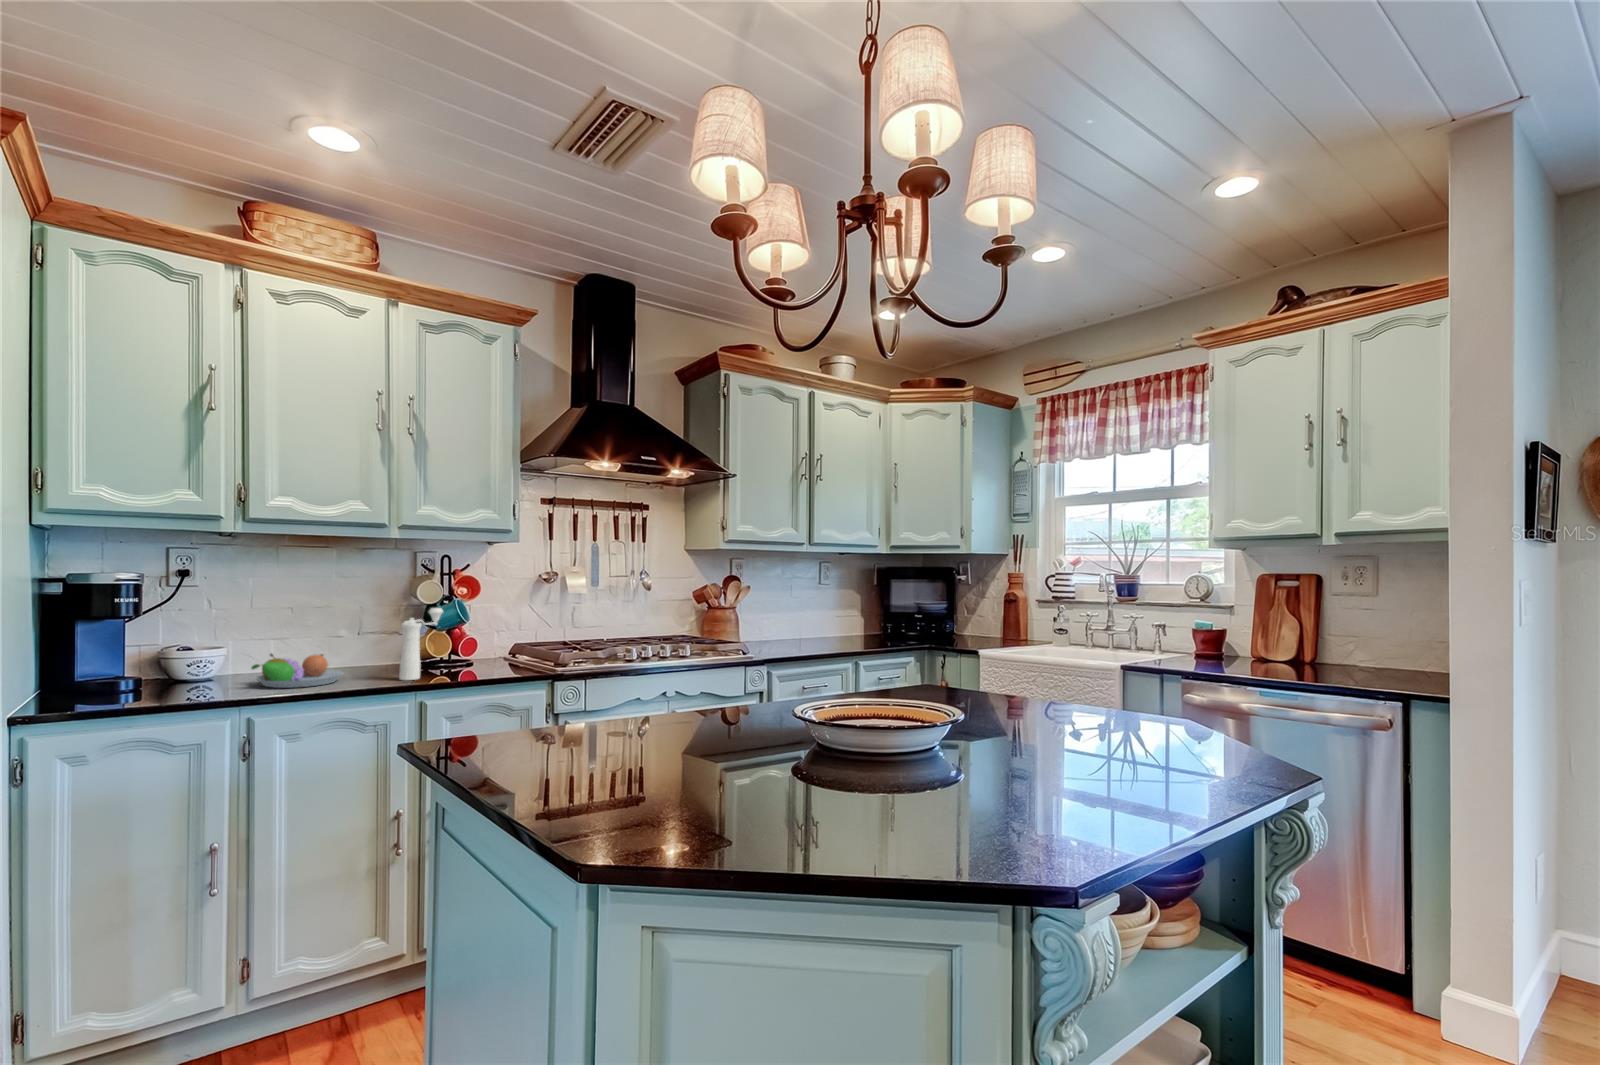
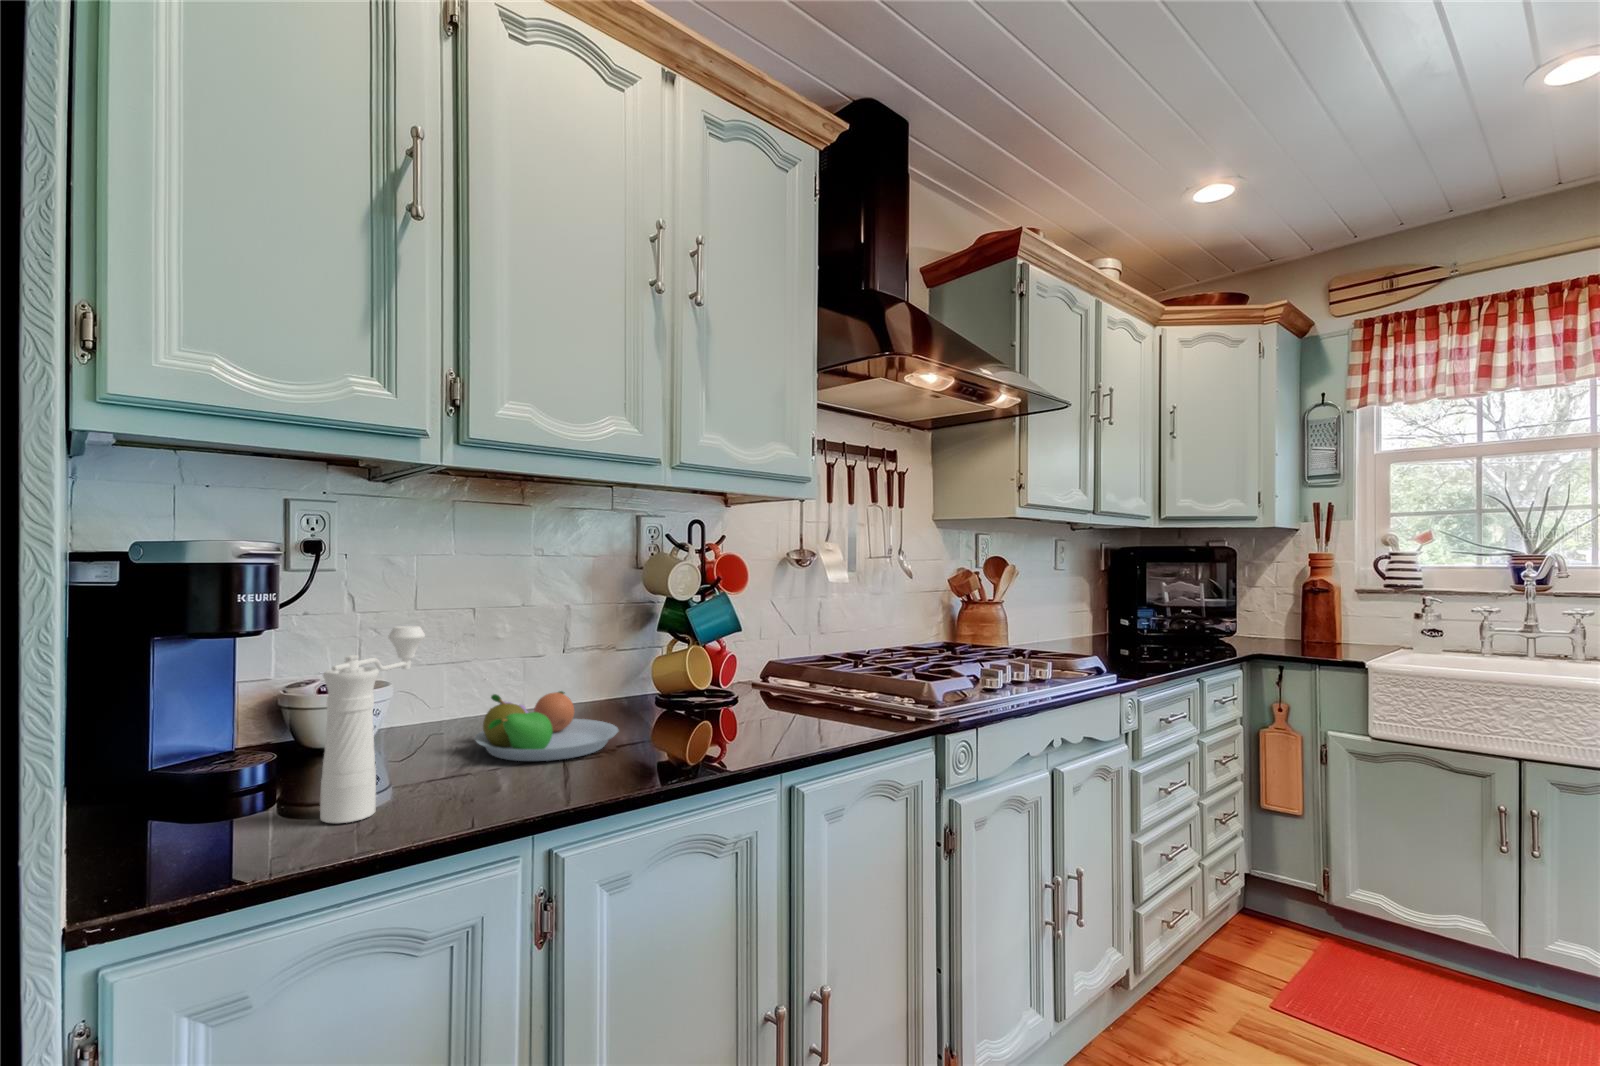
pepper mill: present [399,608,443,680] -> present [320,626,425,823]

